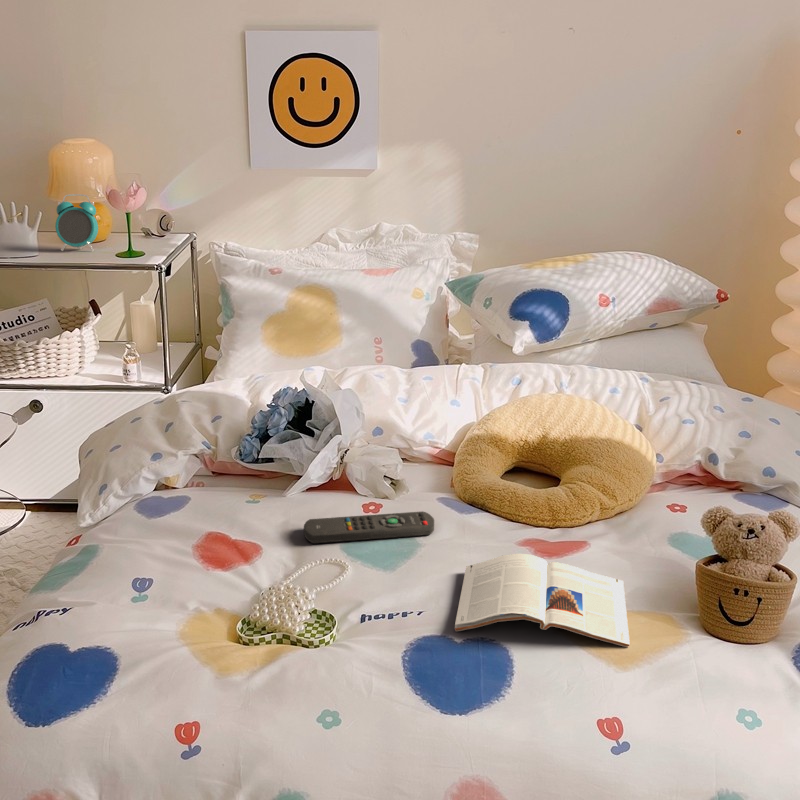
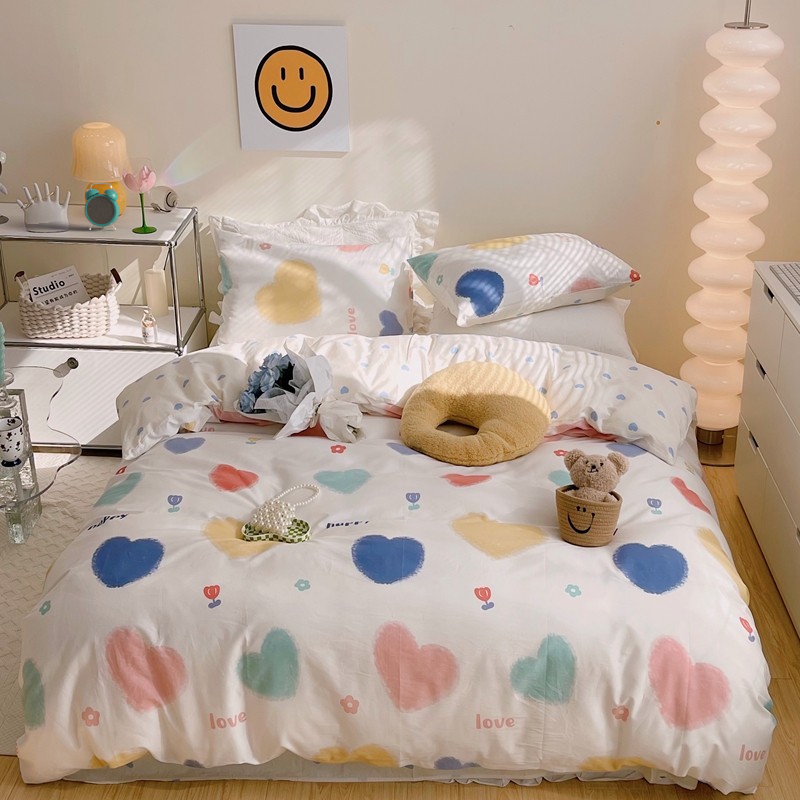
remote control: present [304,511,434,543] -> none [288,452,383,474]
magazine: present [455,554,630,647] -> none [389,483,509,545]

